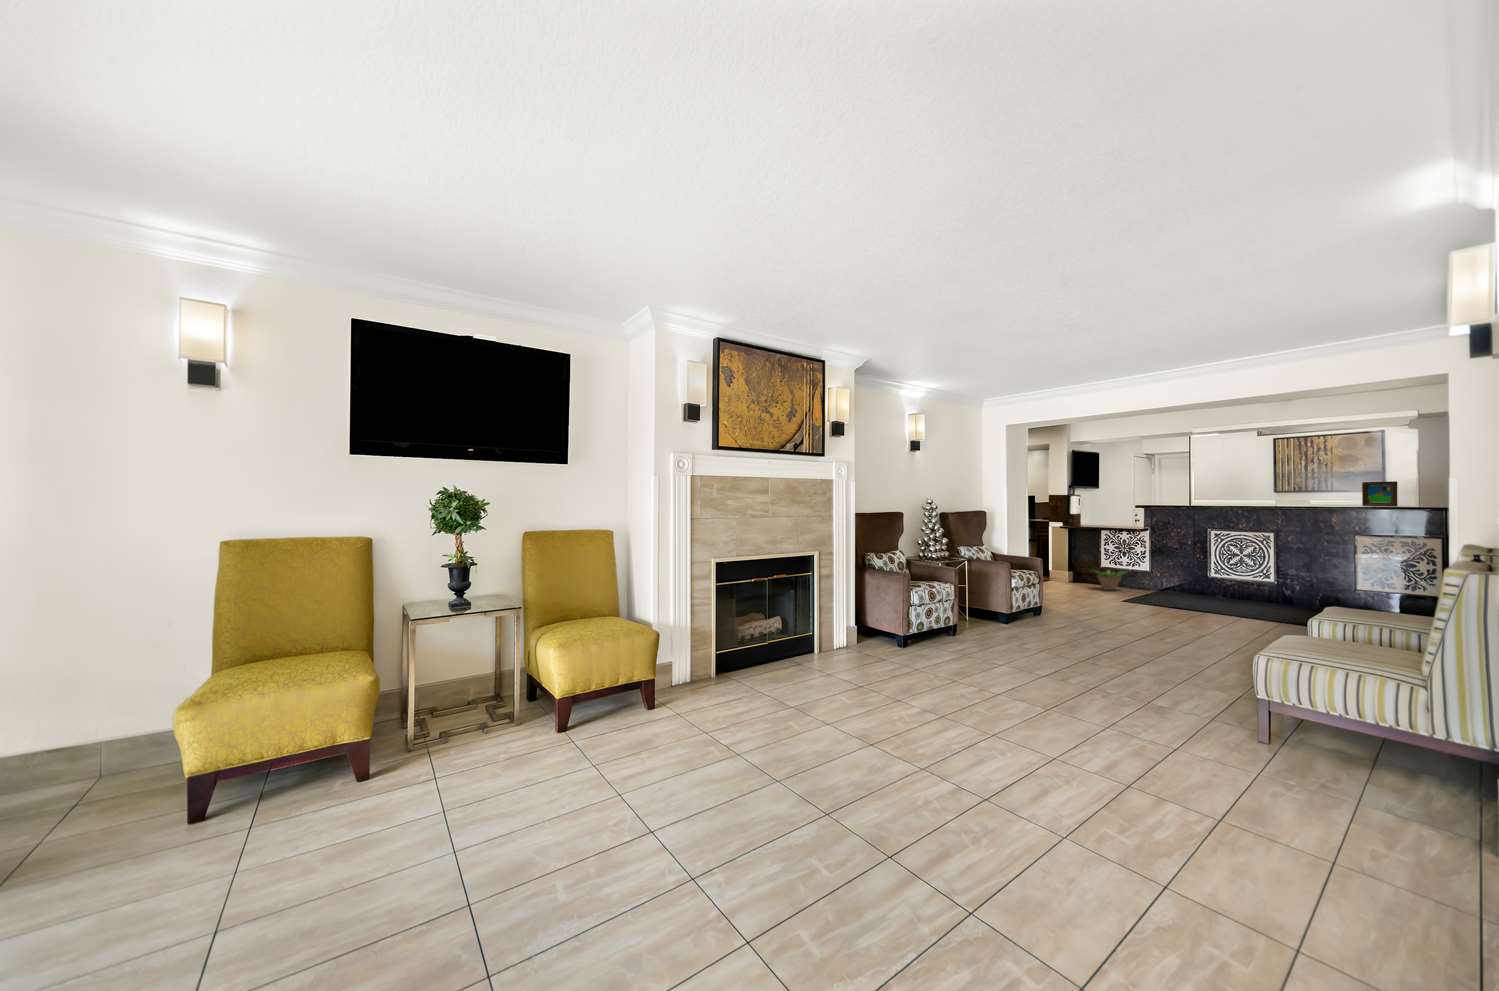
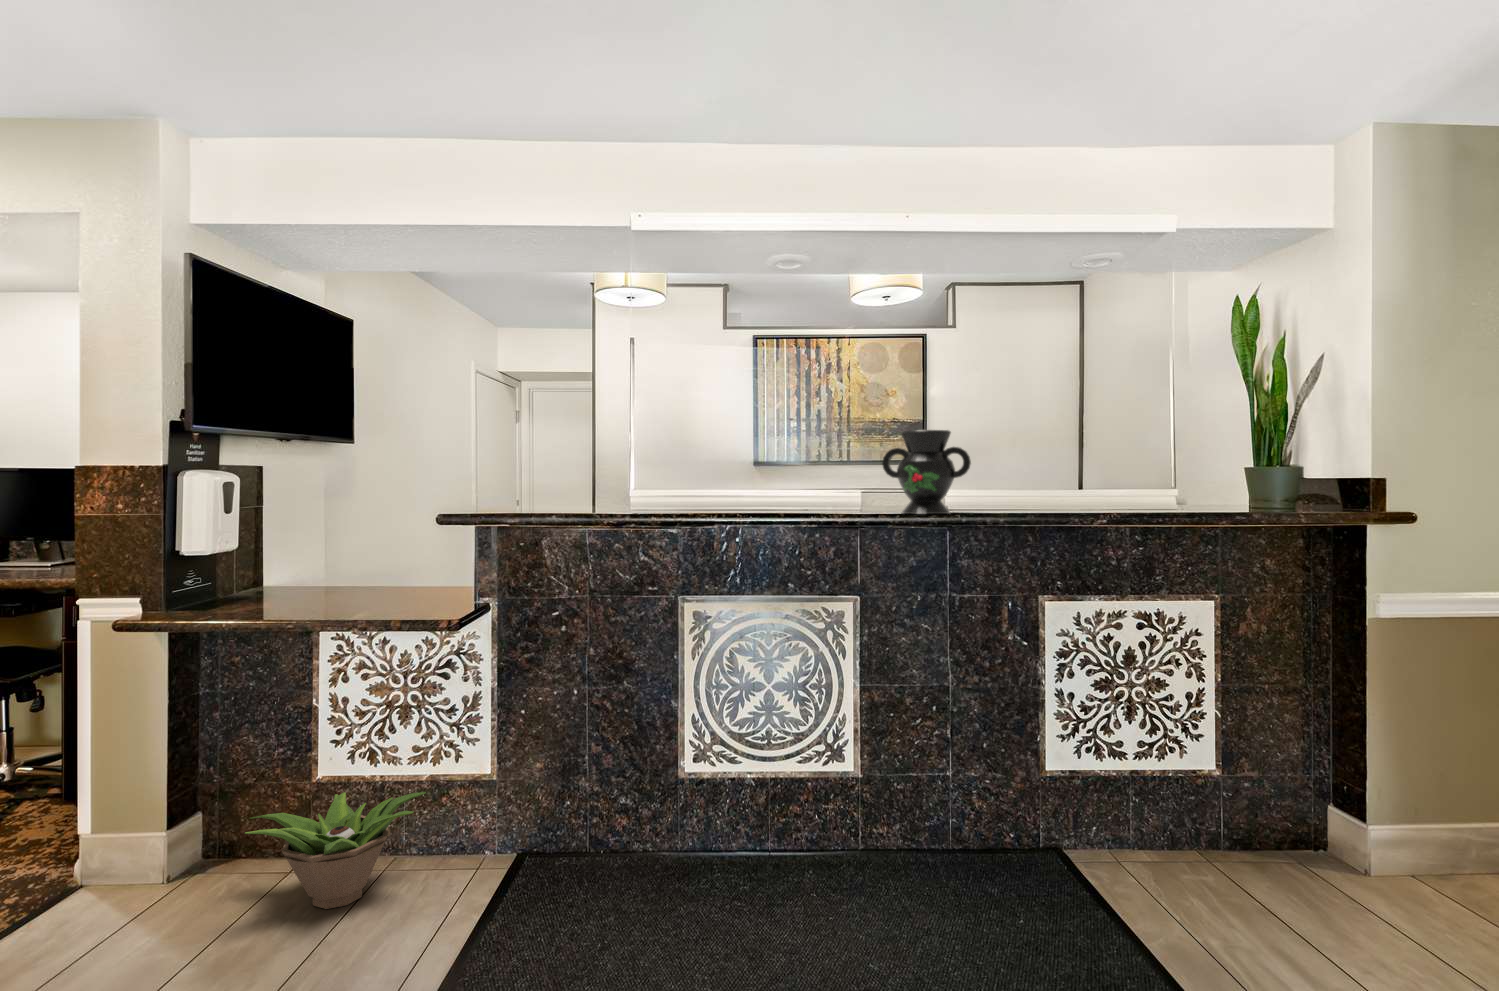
picture frame: present [1362,481,1398,506] -> none [1025,433,1103,506]
decorative vase: none [1281,484,1312,507] -> present [882,430,971,514]

